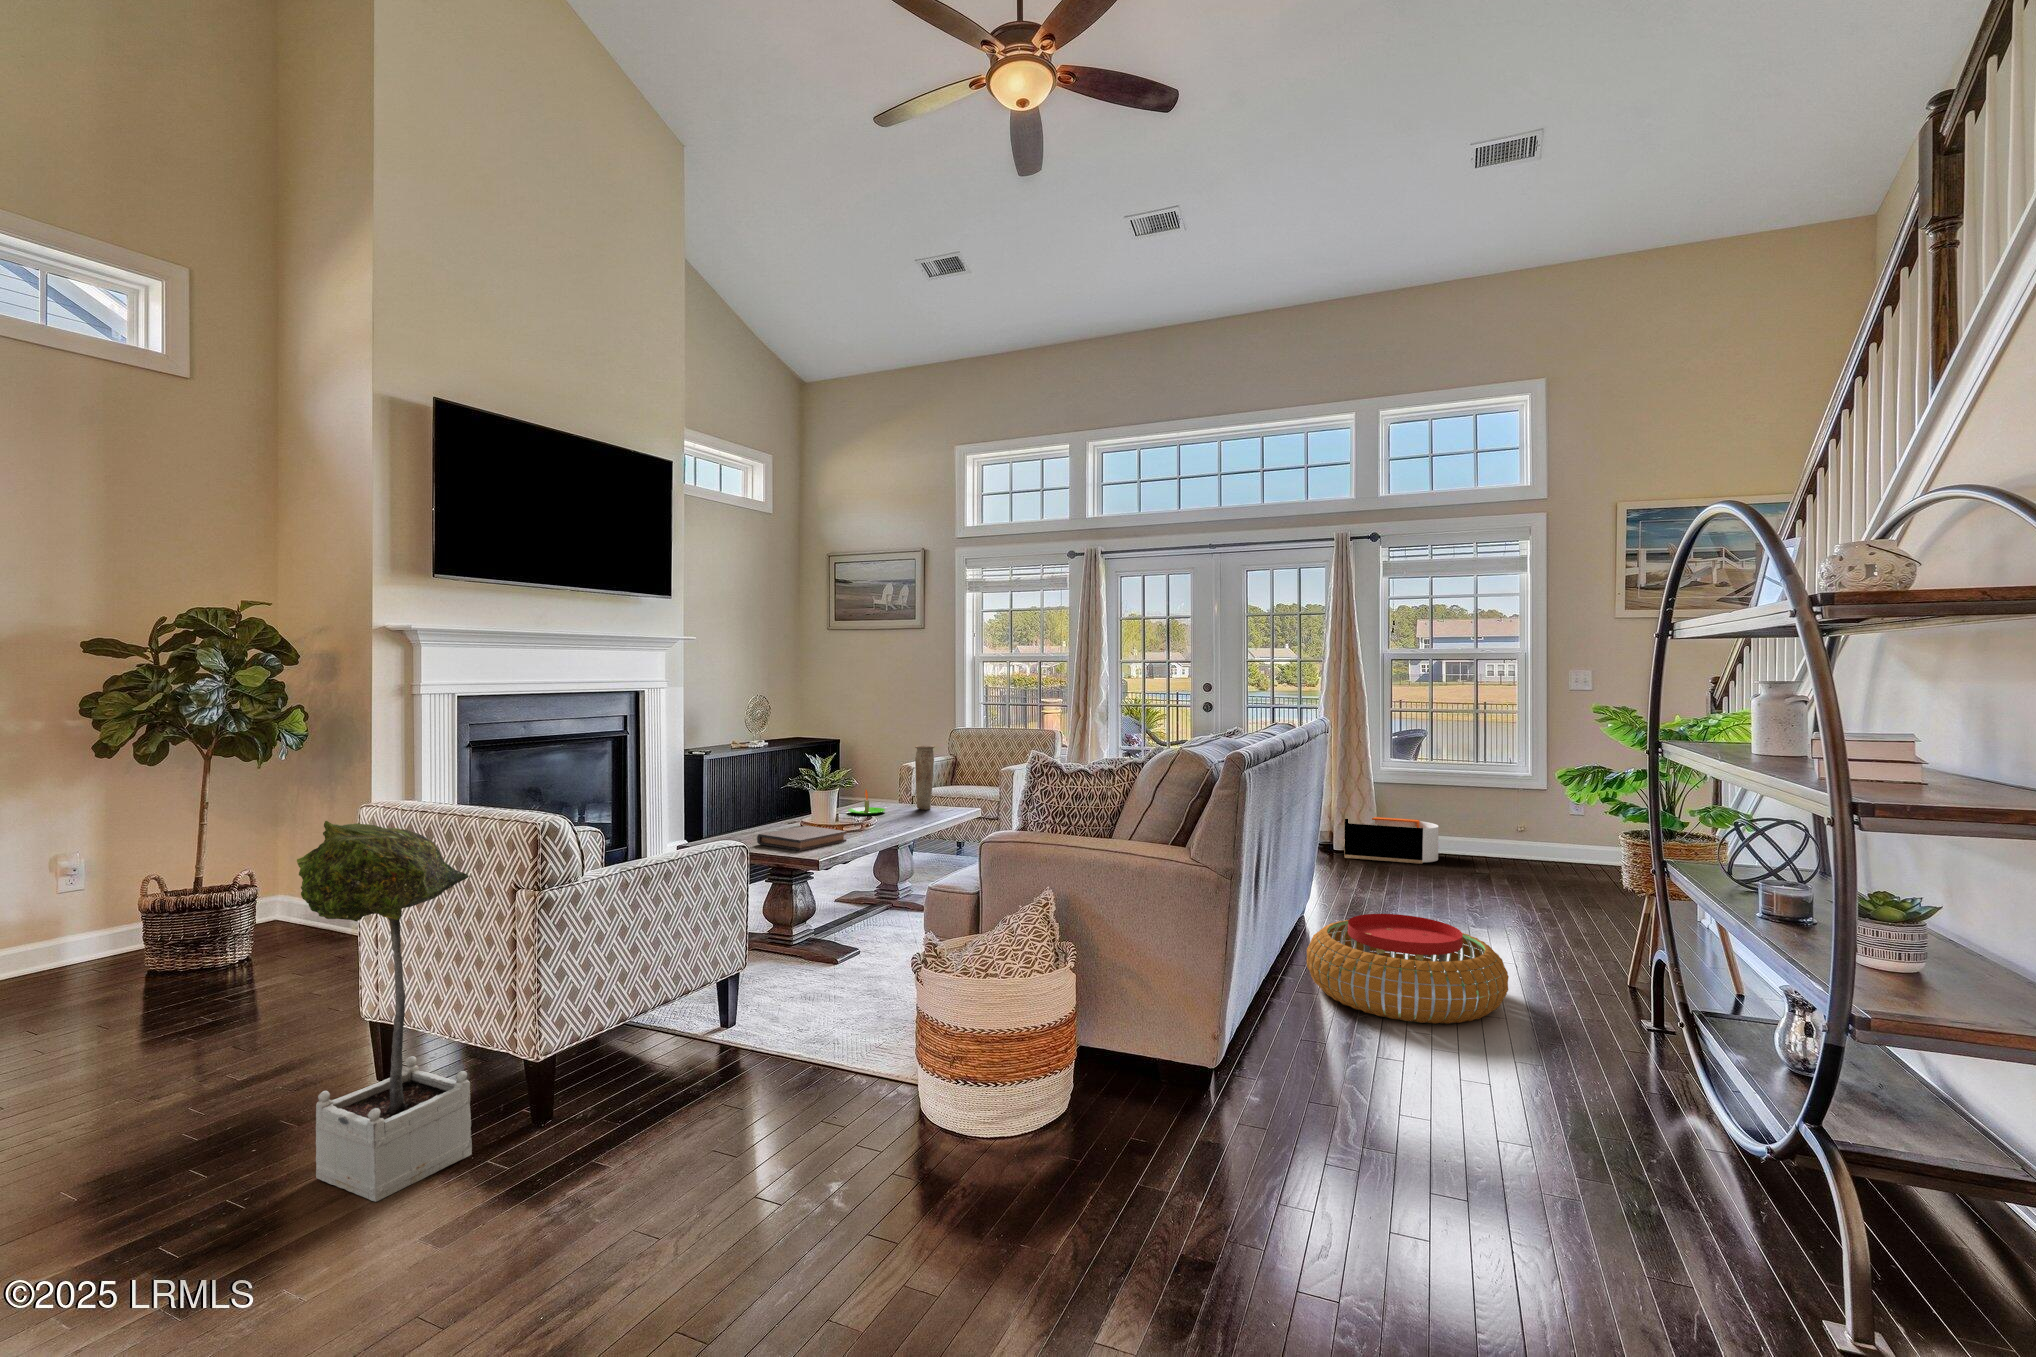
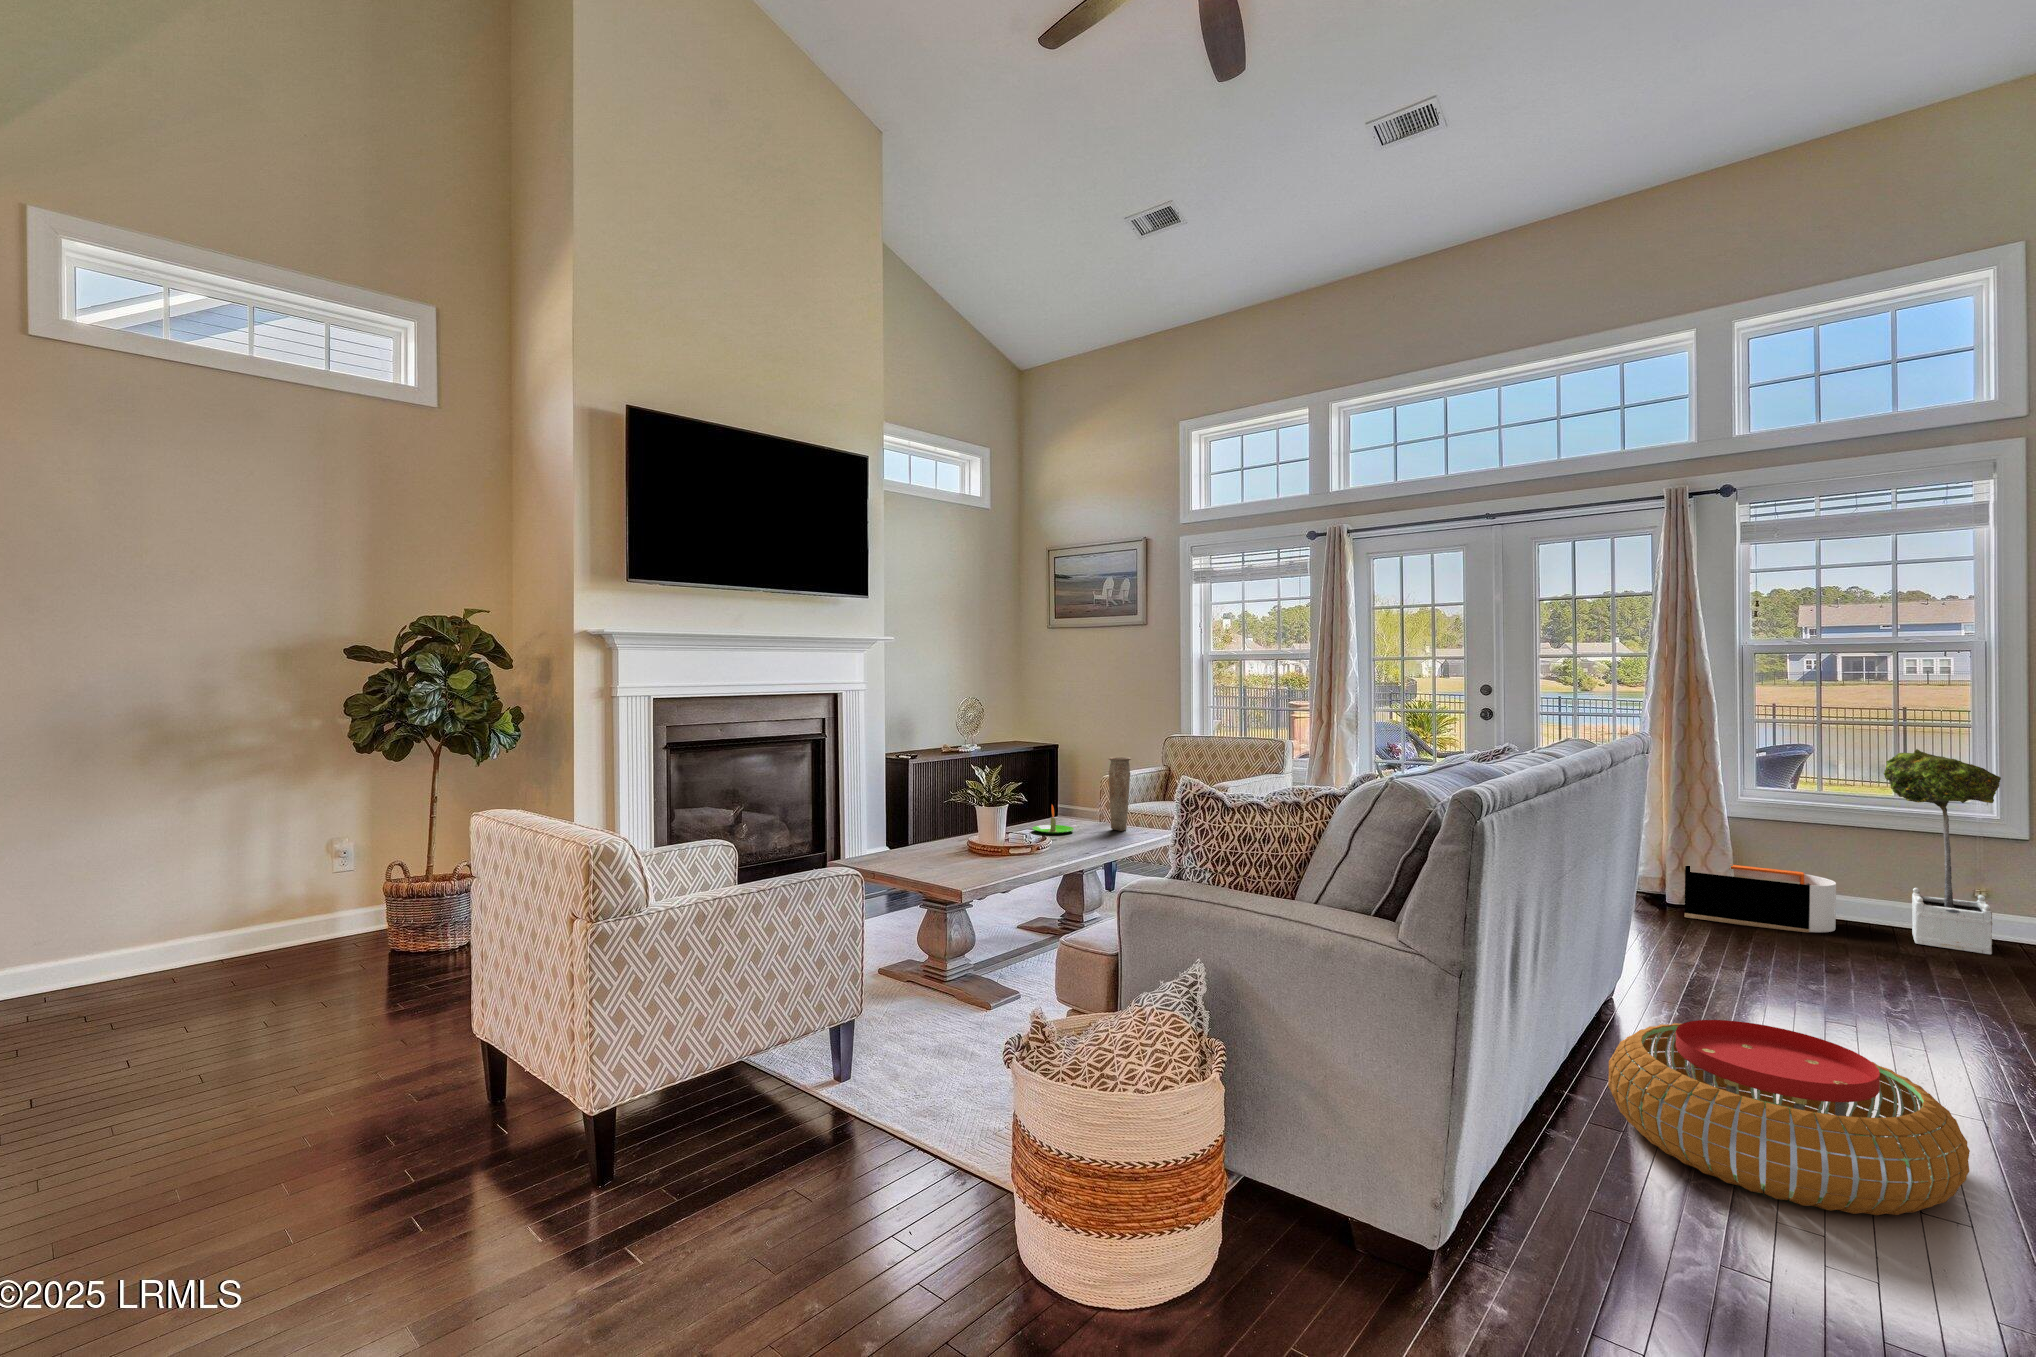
potted tree: present [297,821,472,1202] -> present [1884,749,2001,954]
book: present [757,826,847,851] -> none [915,846,1012,876]

